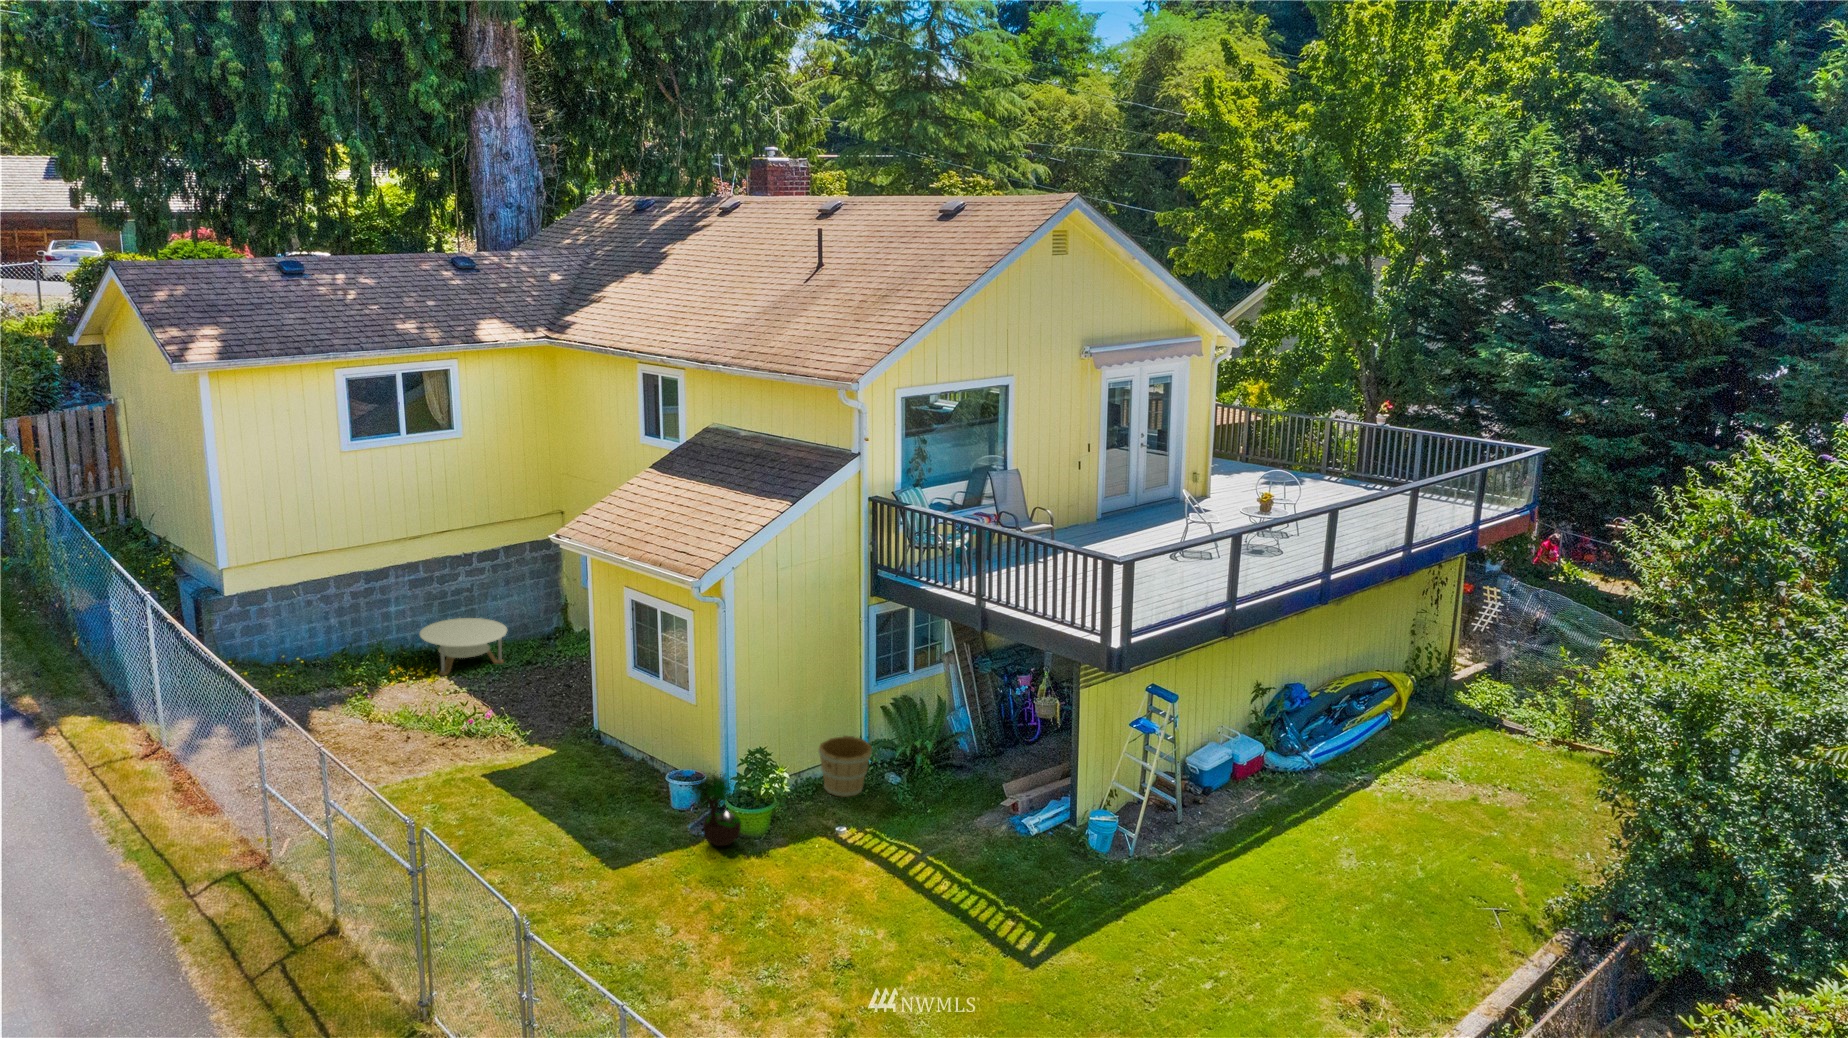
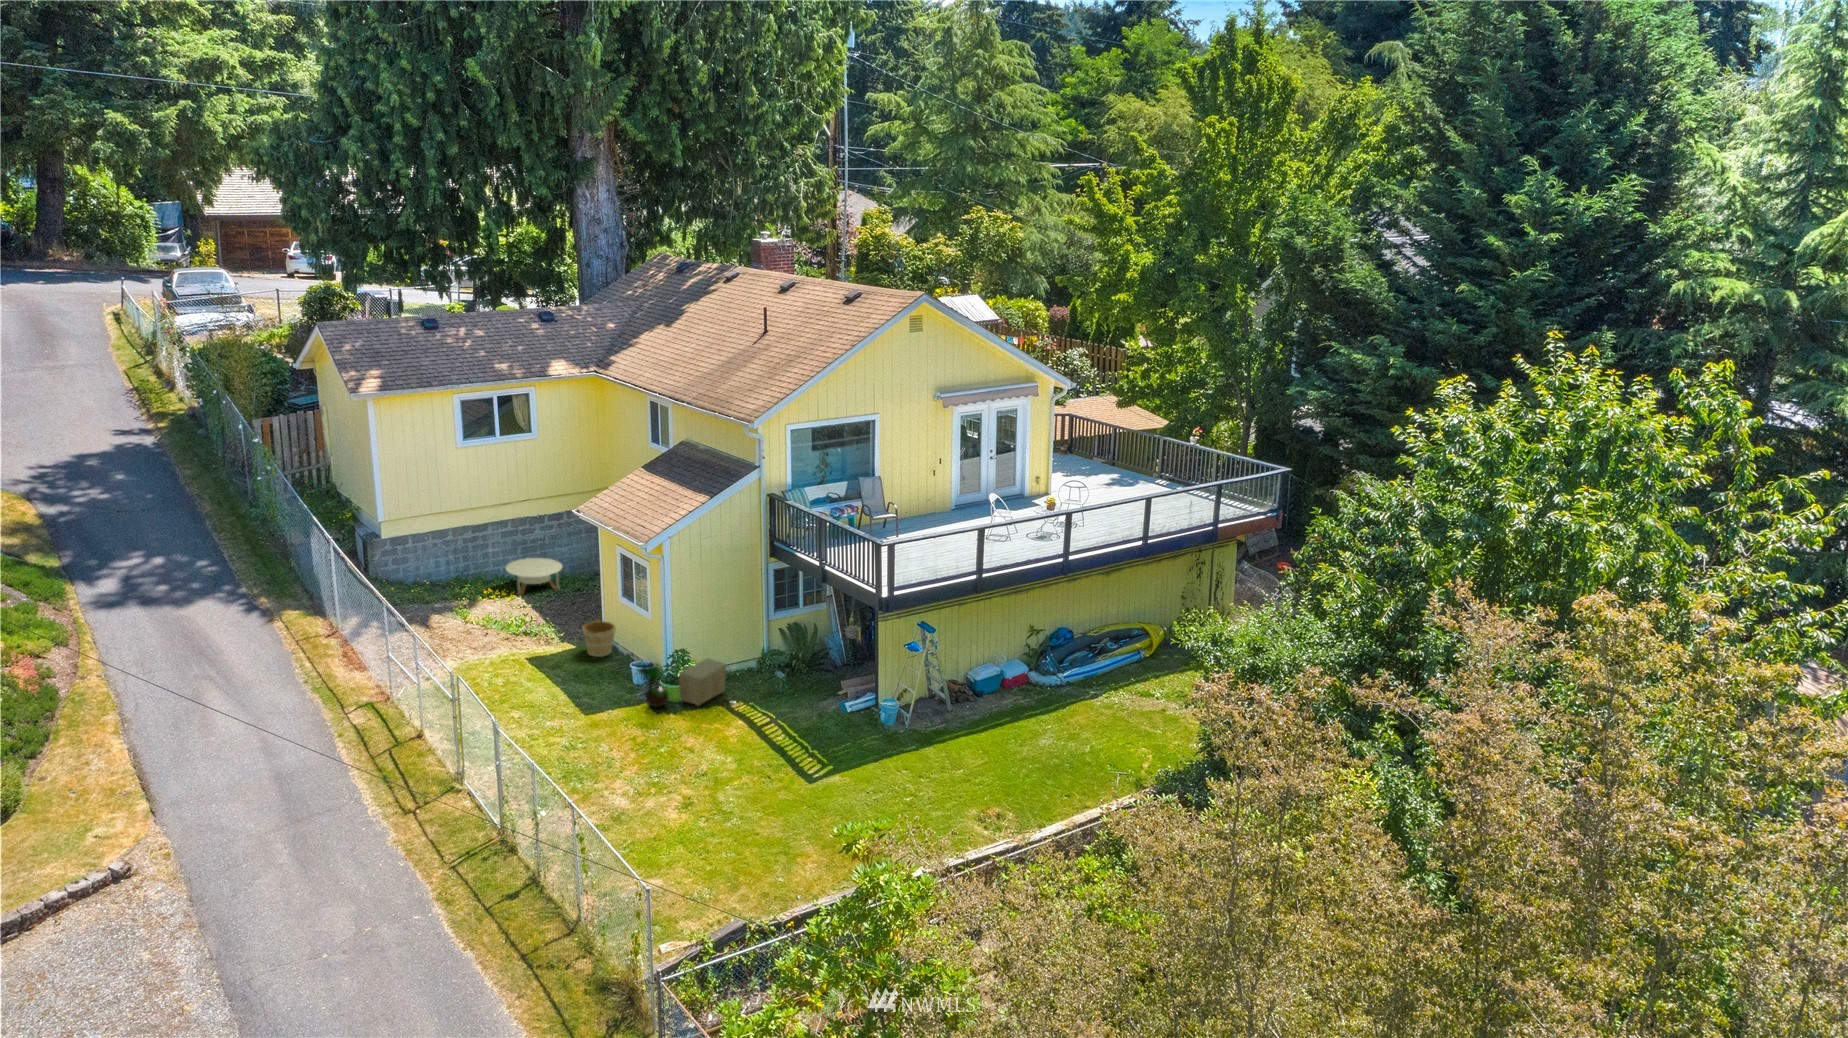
wooden bucket: present [819,736,872,797] -> present [582,620,616,657]
storage bench: none [755,759,826,840] -> present [679,658,727,706]

